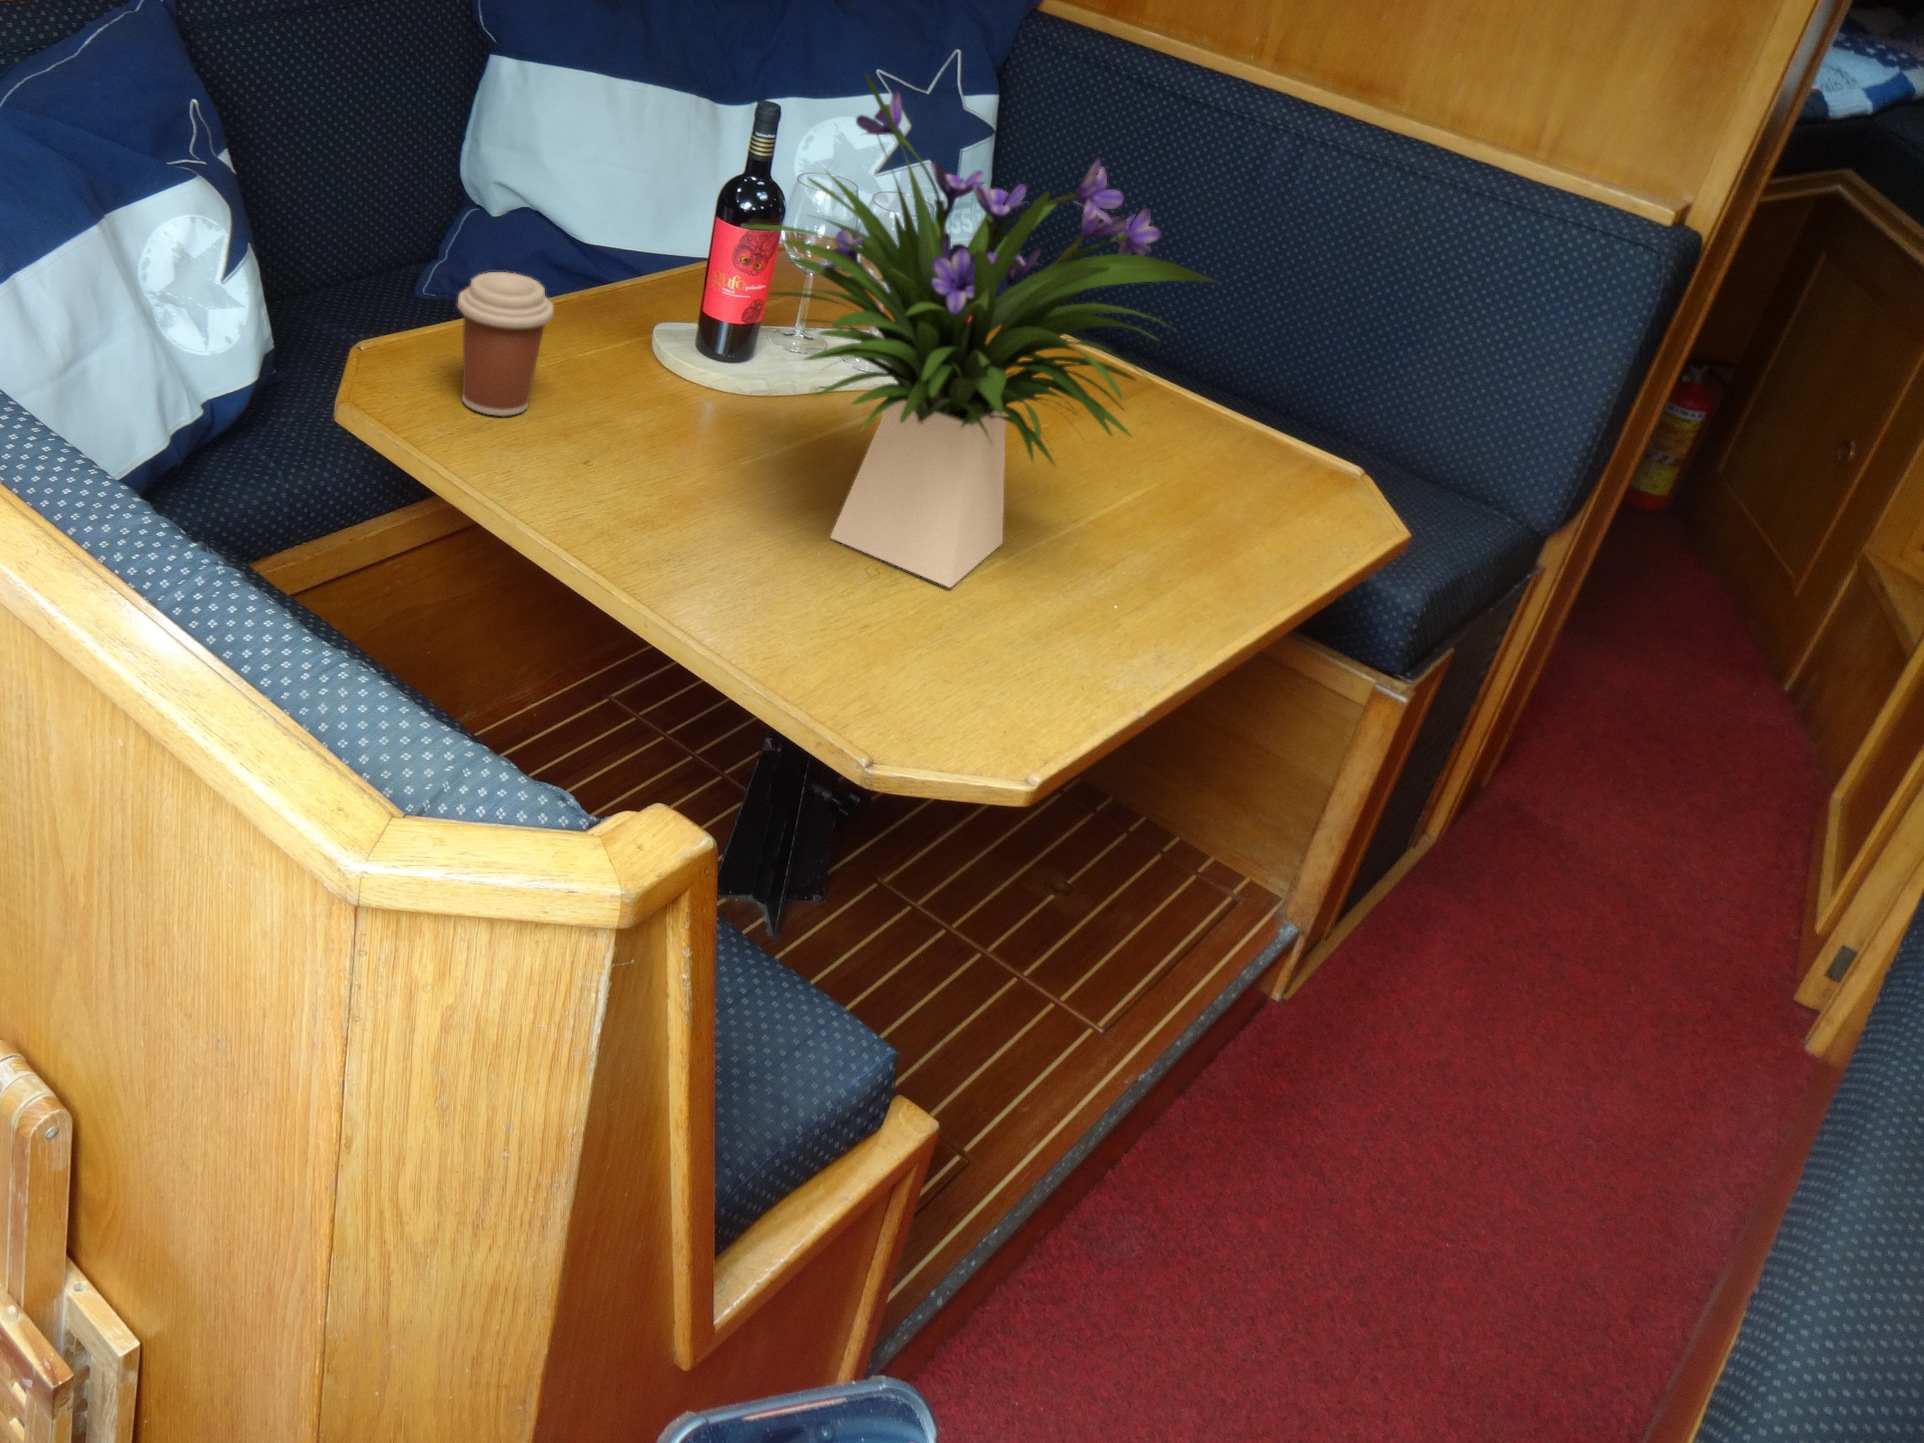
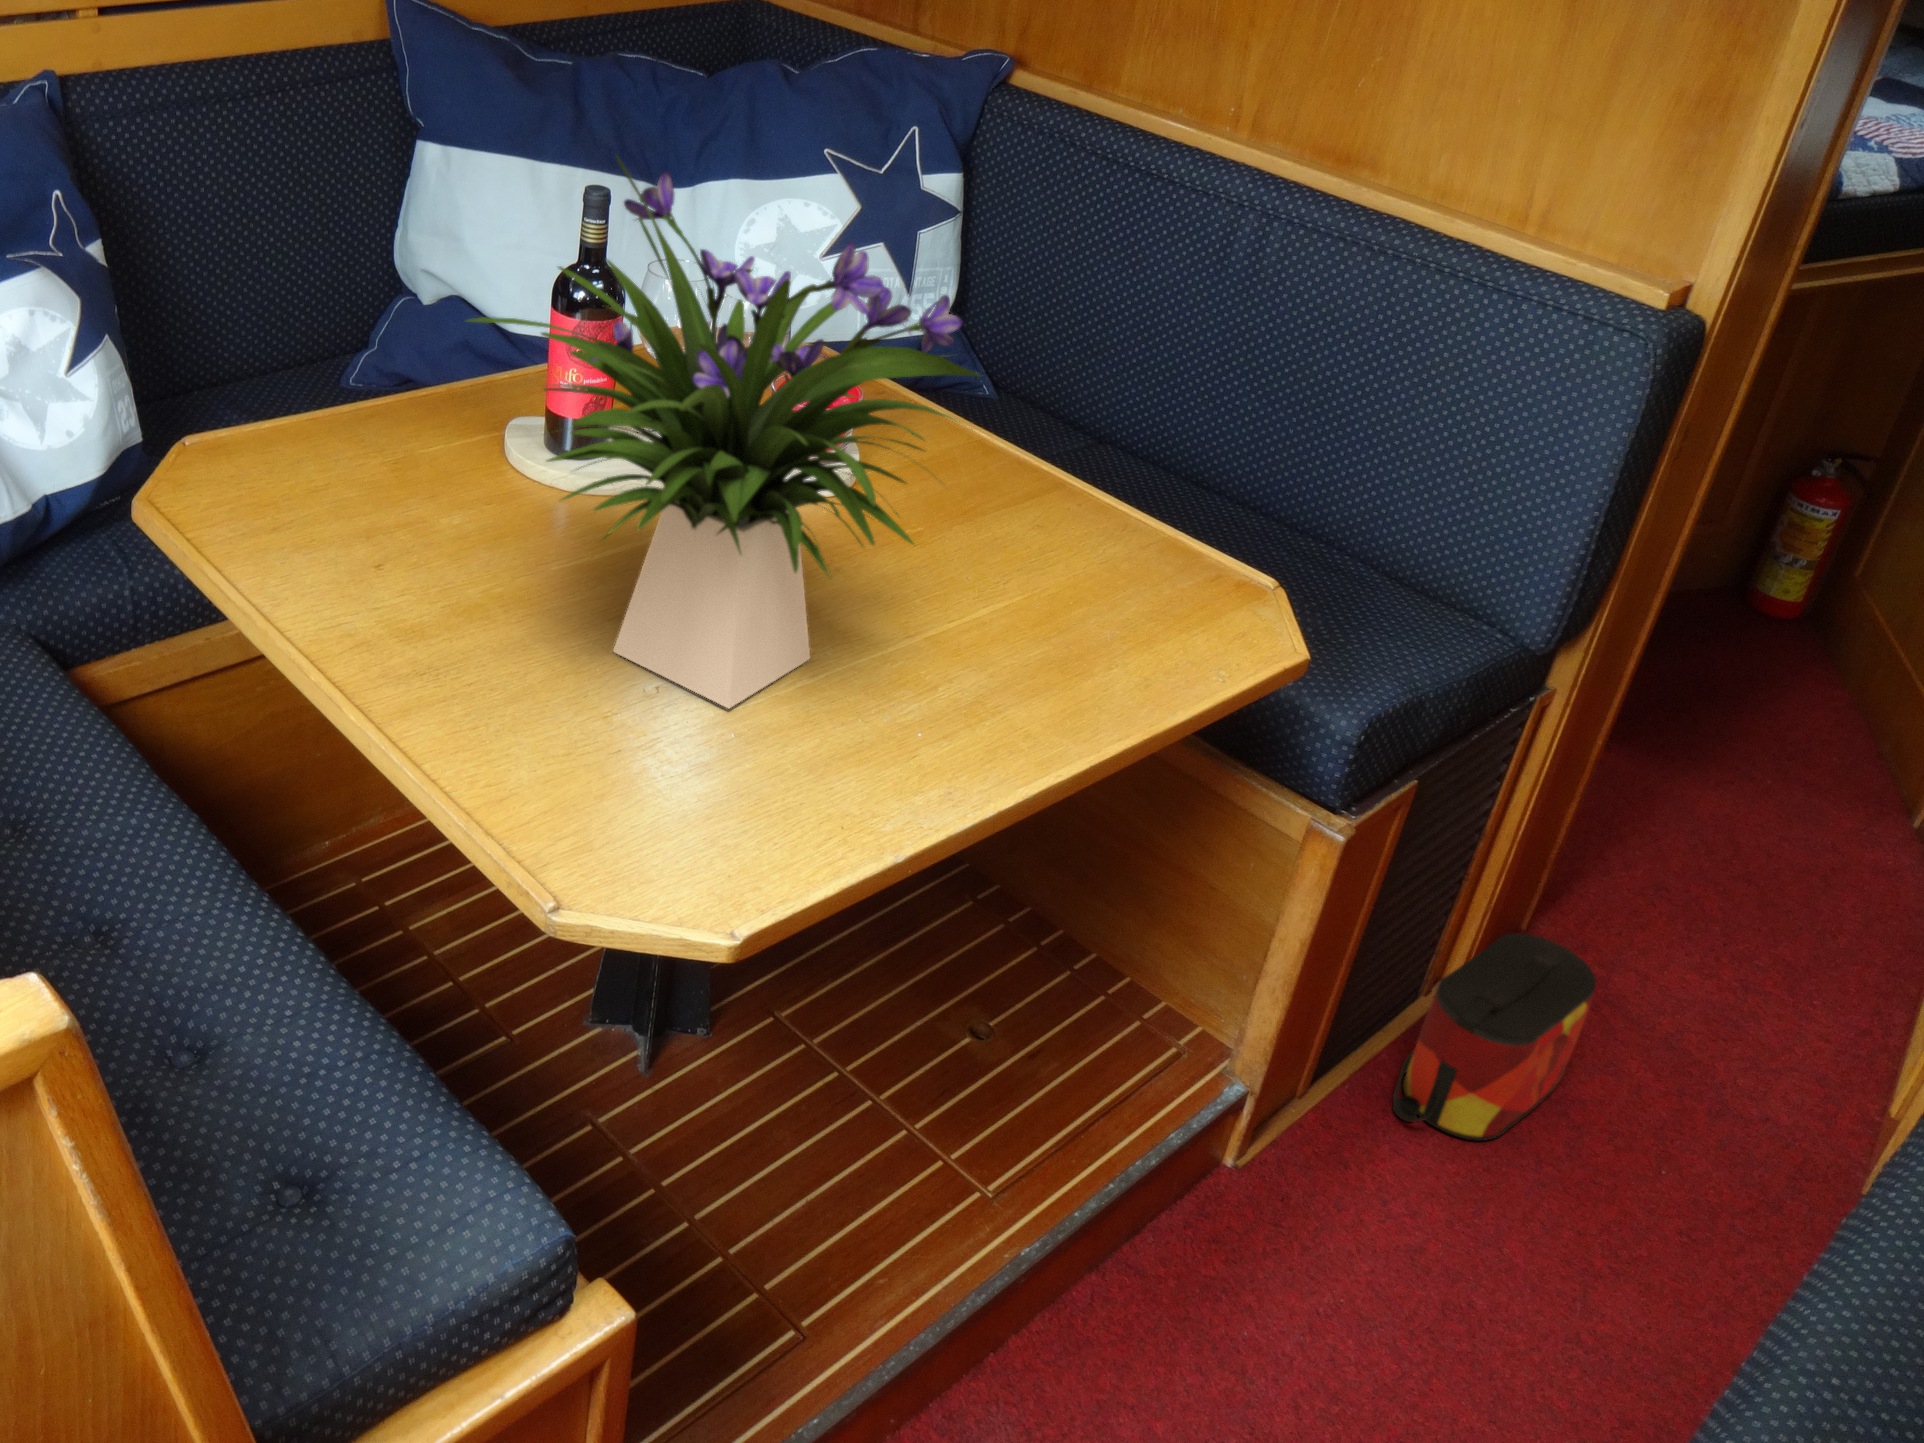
coffee cup: present [458,272,553,416] -> none [248,367,352,518]
bag: none [1405,790,1580,973] -> present [1393,933,1596,1141]

